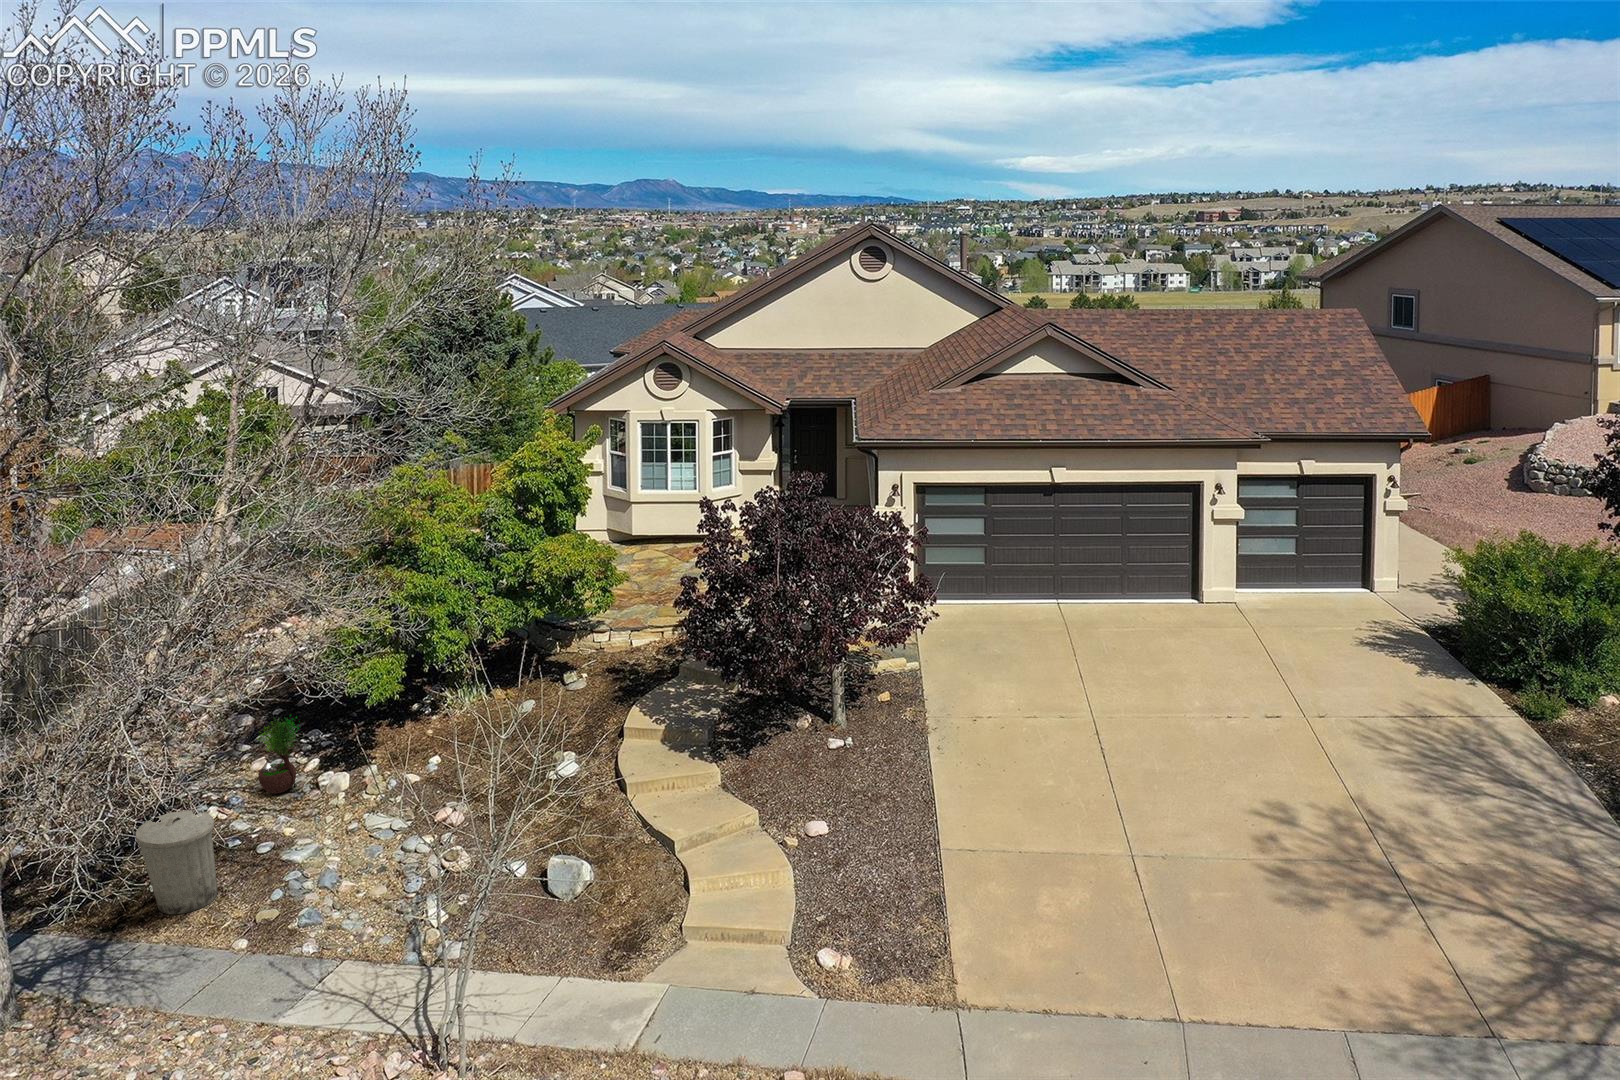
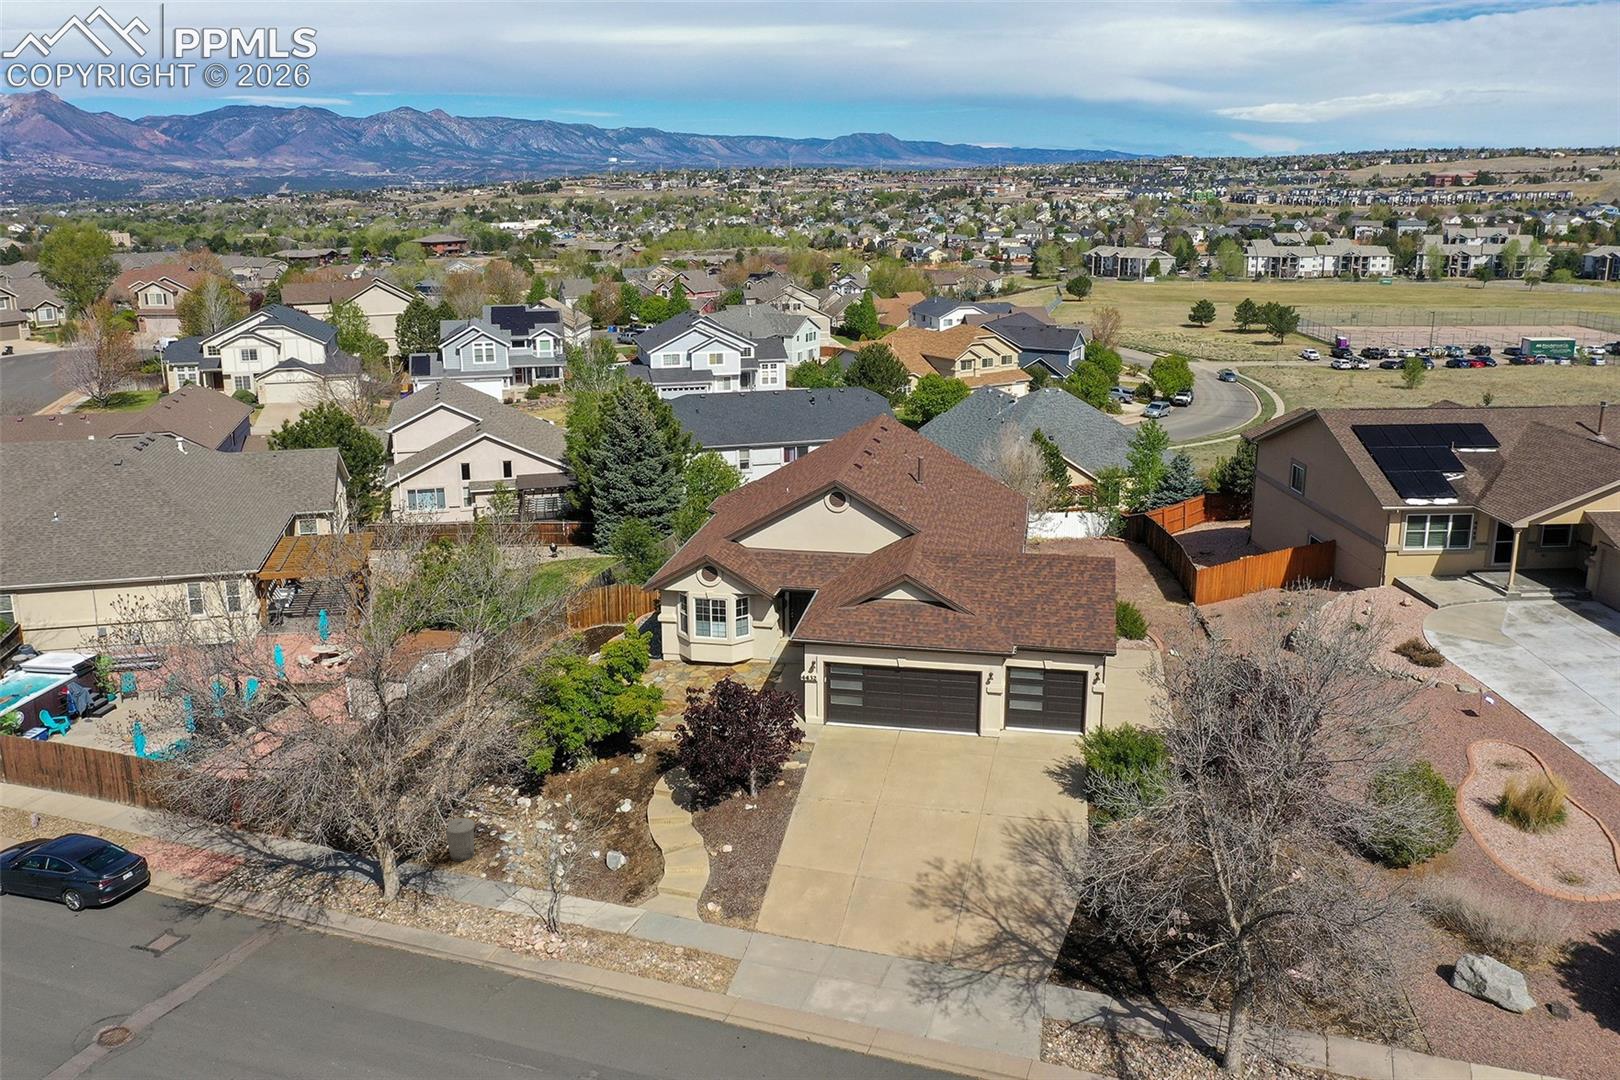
potted tree: present [258,717,298,793] -> none [490,773,510,808]

